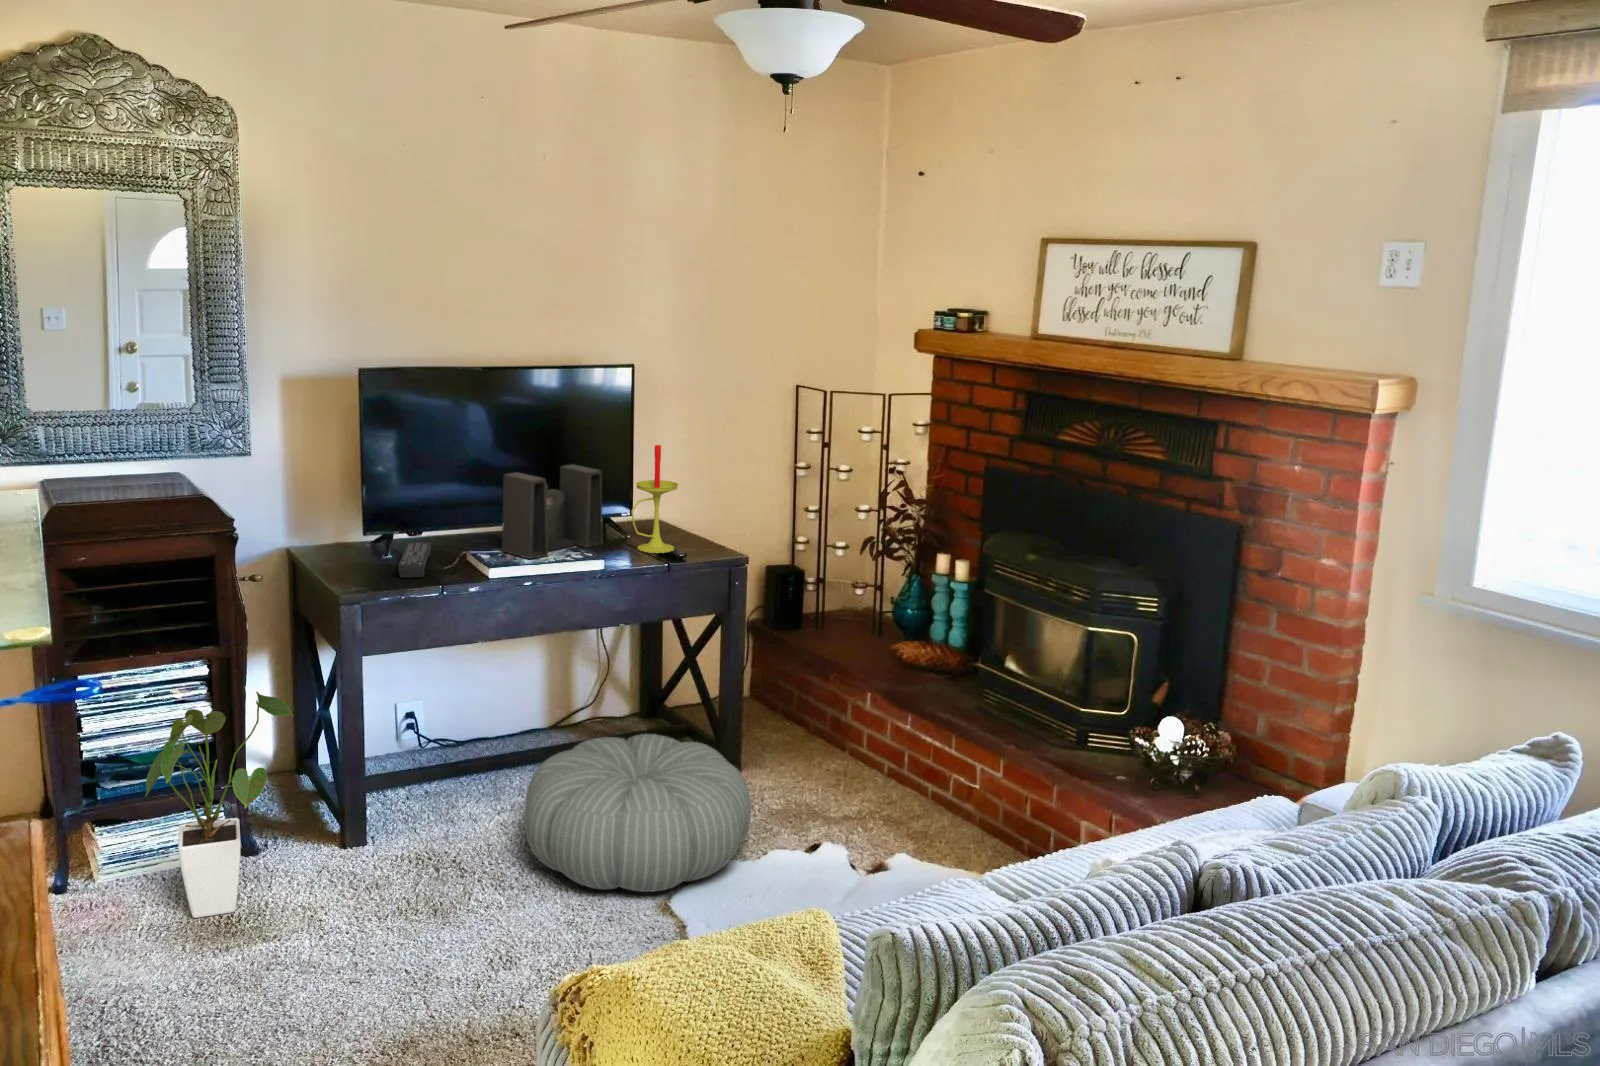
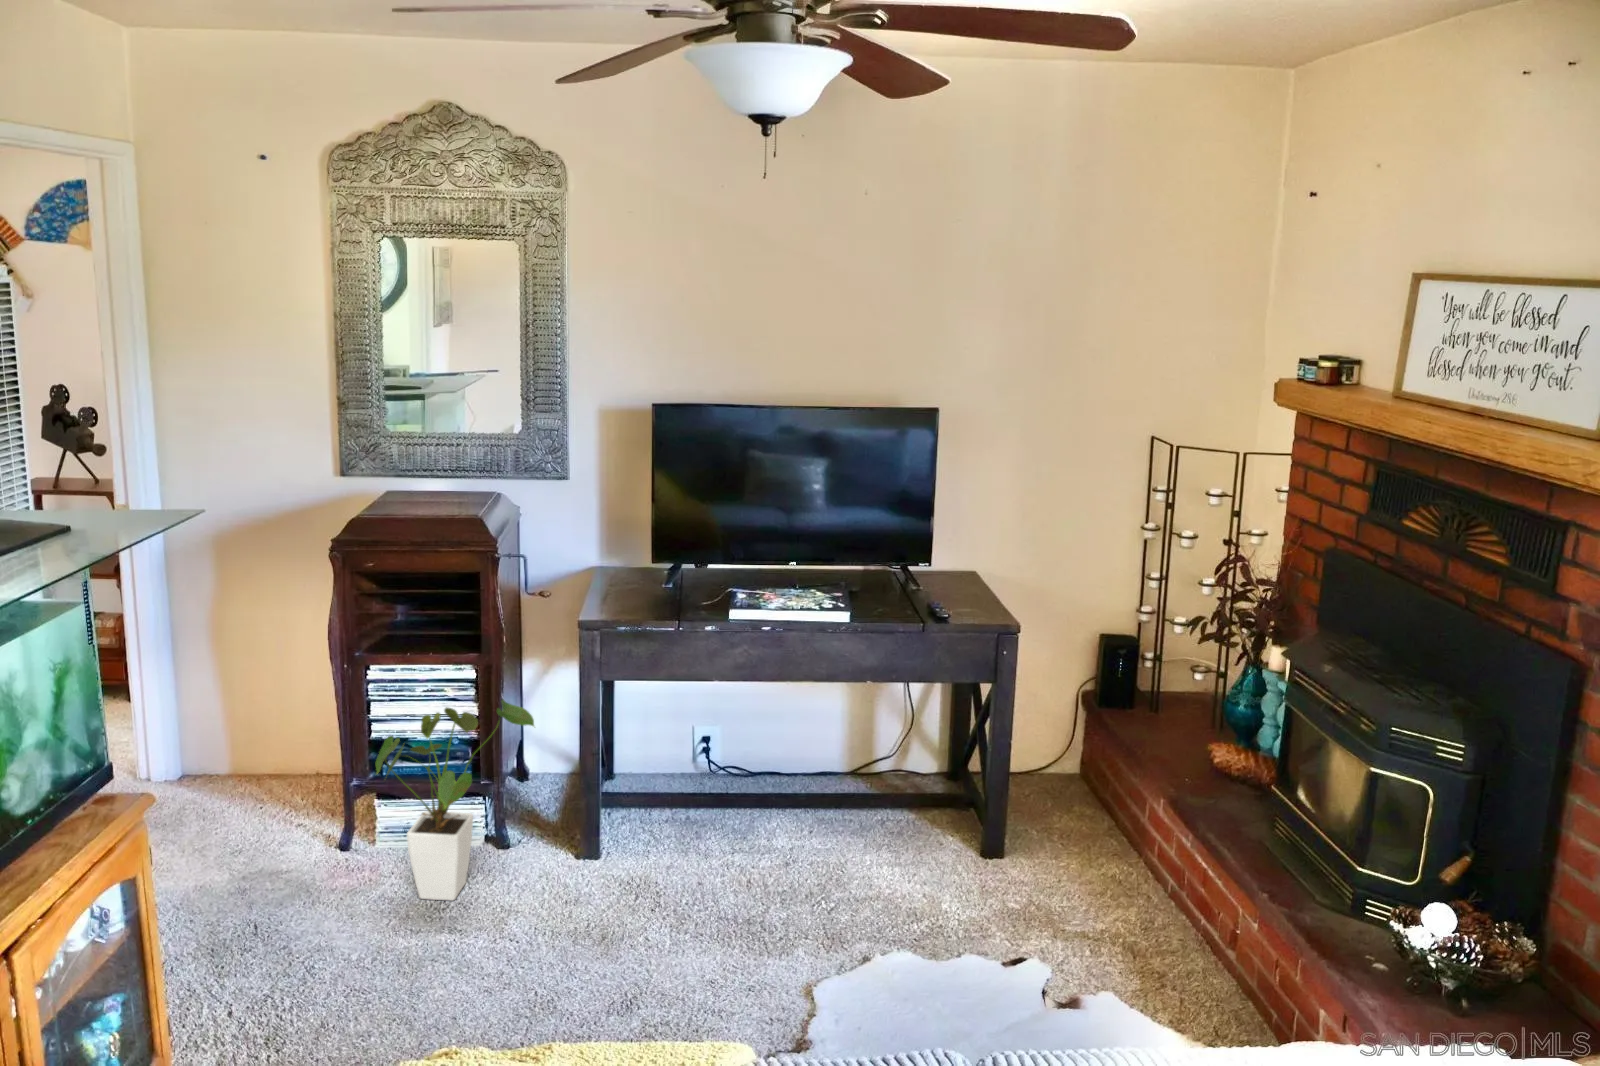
candle: present [631,445,678,553] -> none [897,493,952,610]
speaker: present [502,465,603,559] -> none [772,510,878,602]
remote control: present [398,542,431,578] -> none [651,574,705,610]
pouf: present [524,734,751,892] -> none [719,795,960,974]

